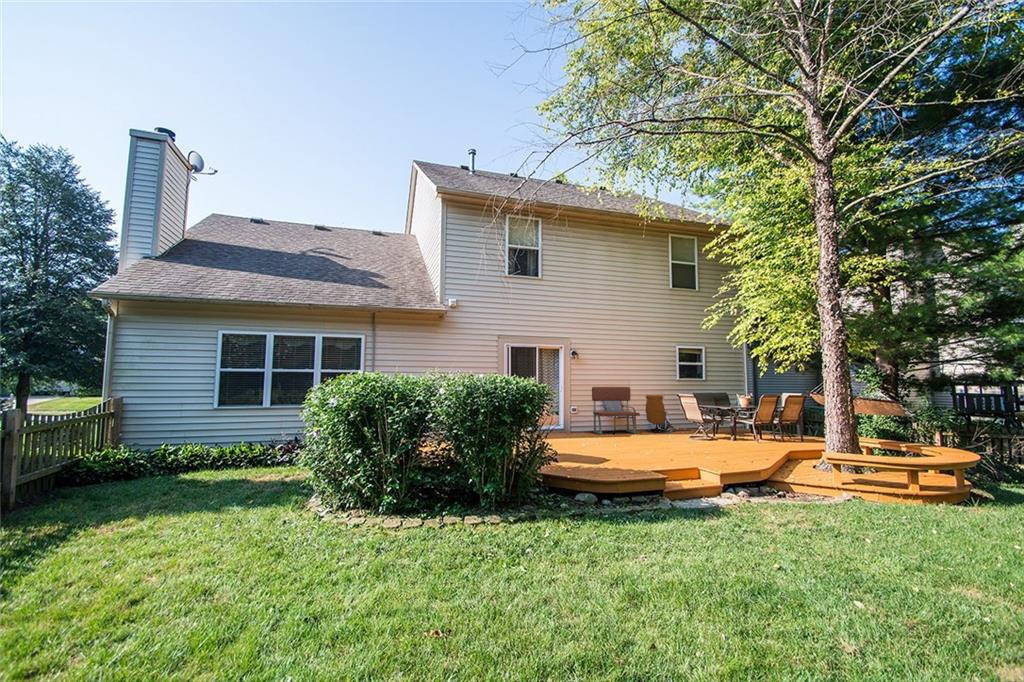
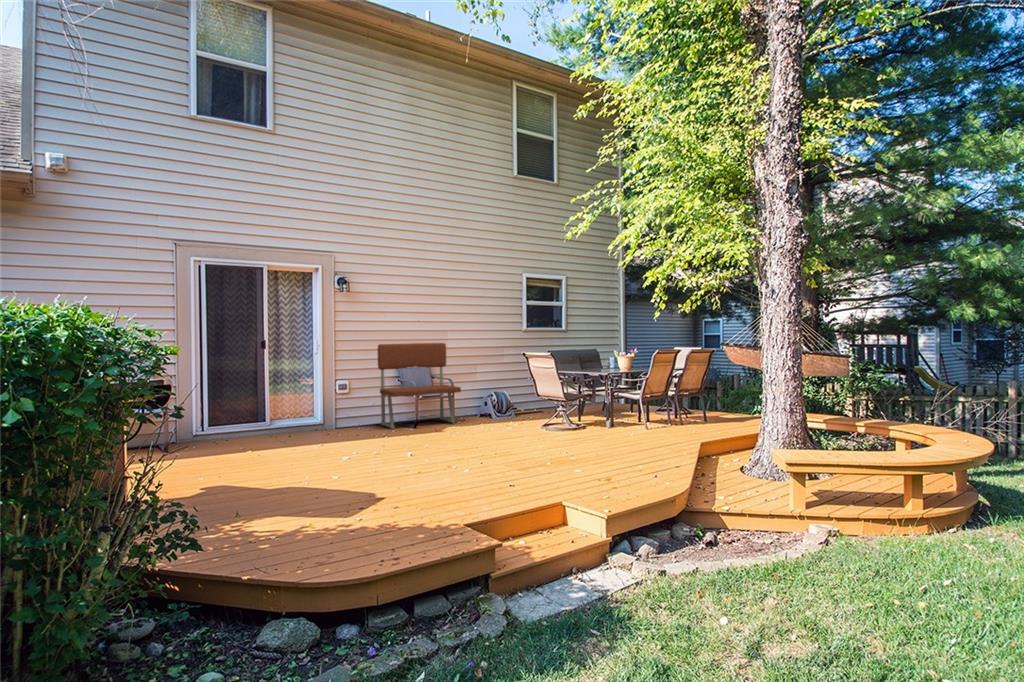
lounge chair: present [645,395,669,433] -> none [470,356,509,420]

